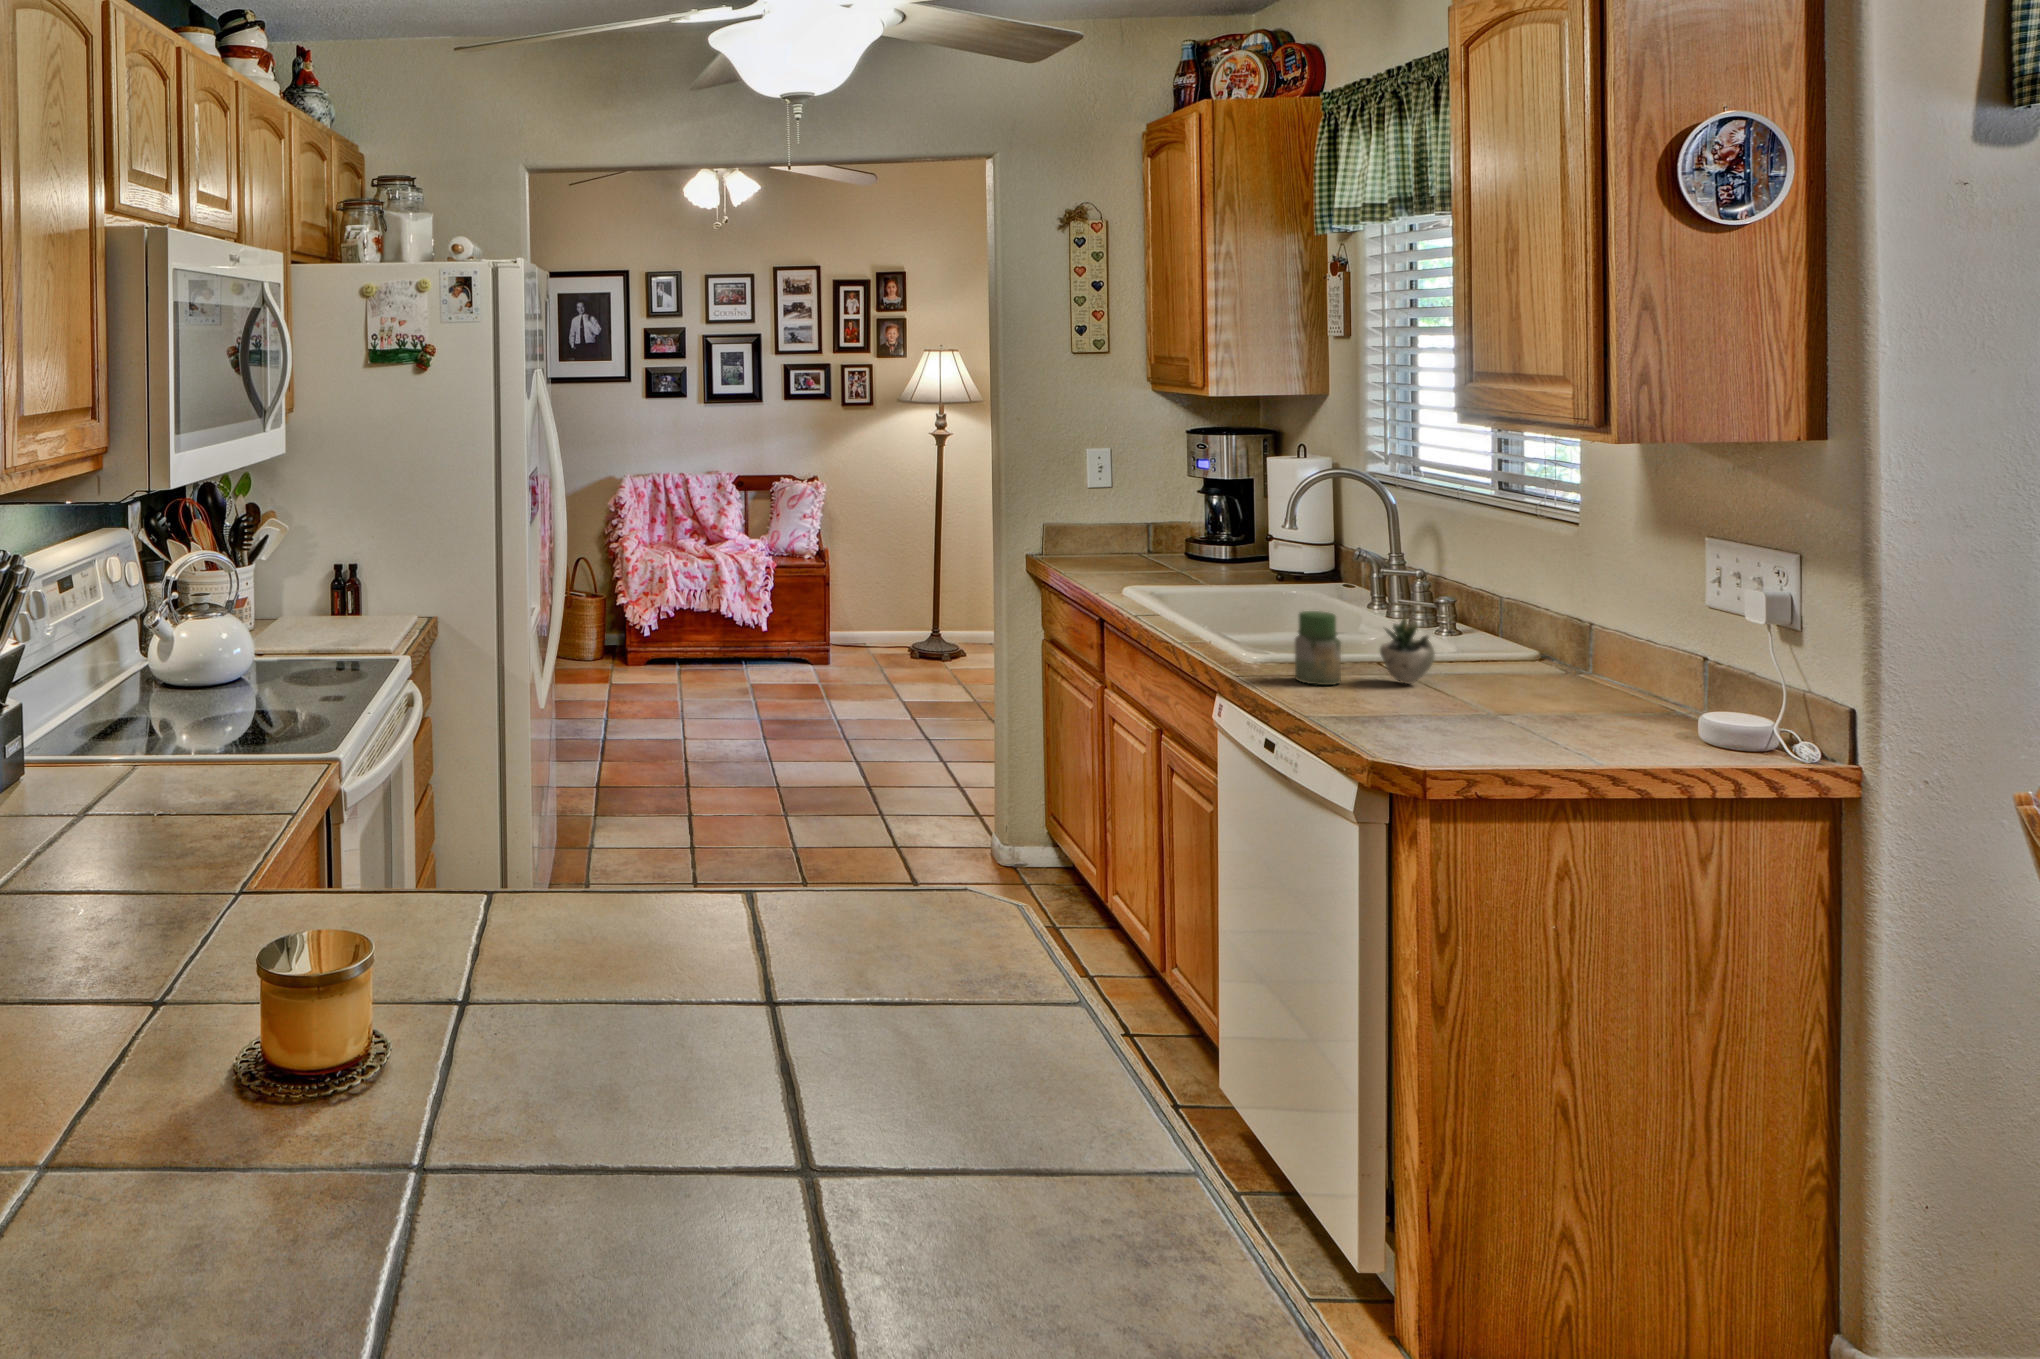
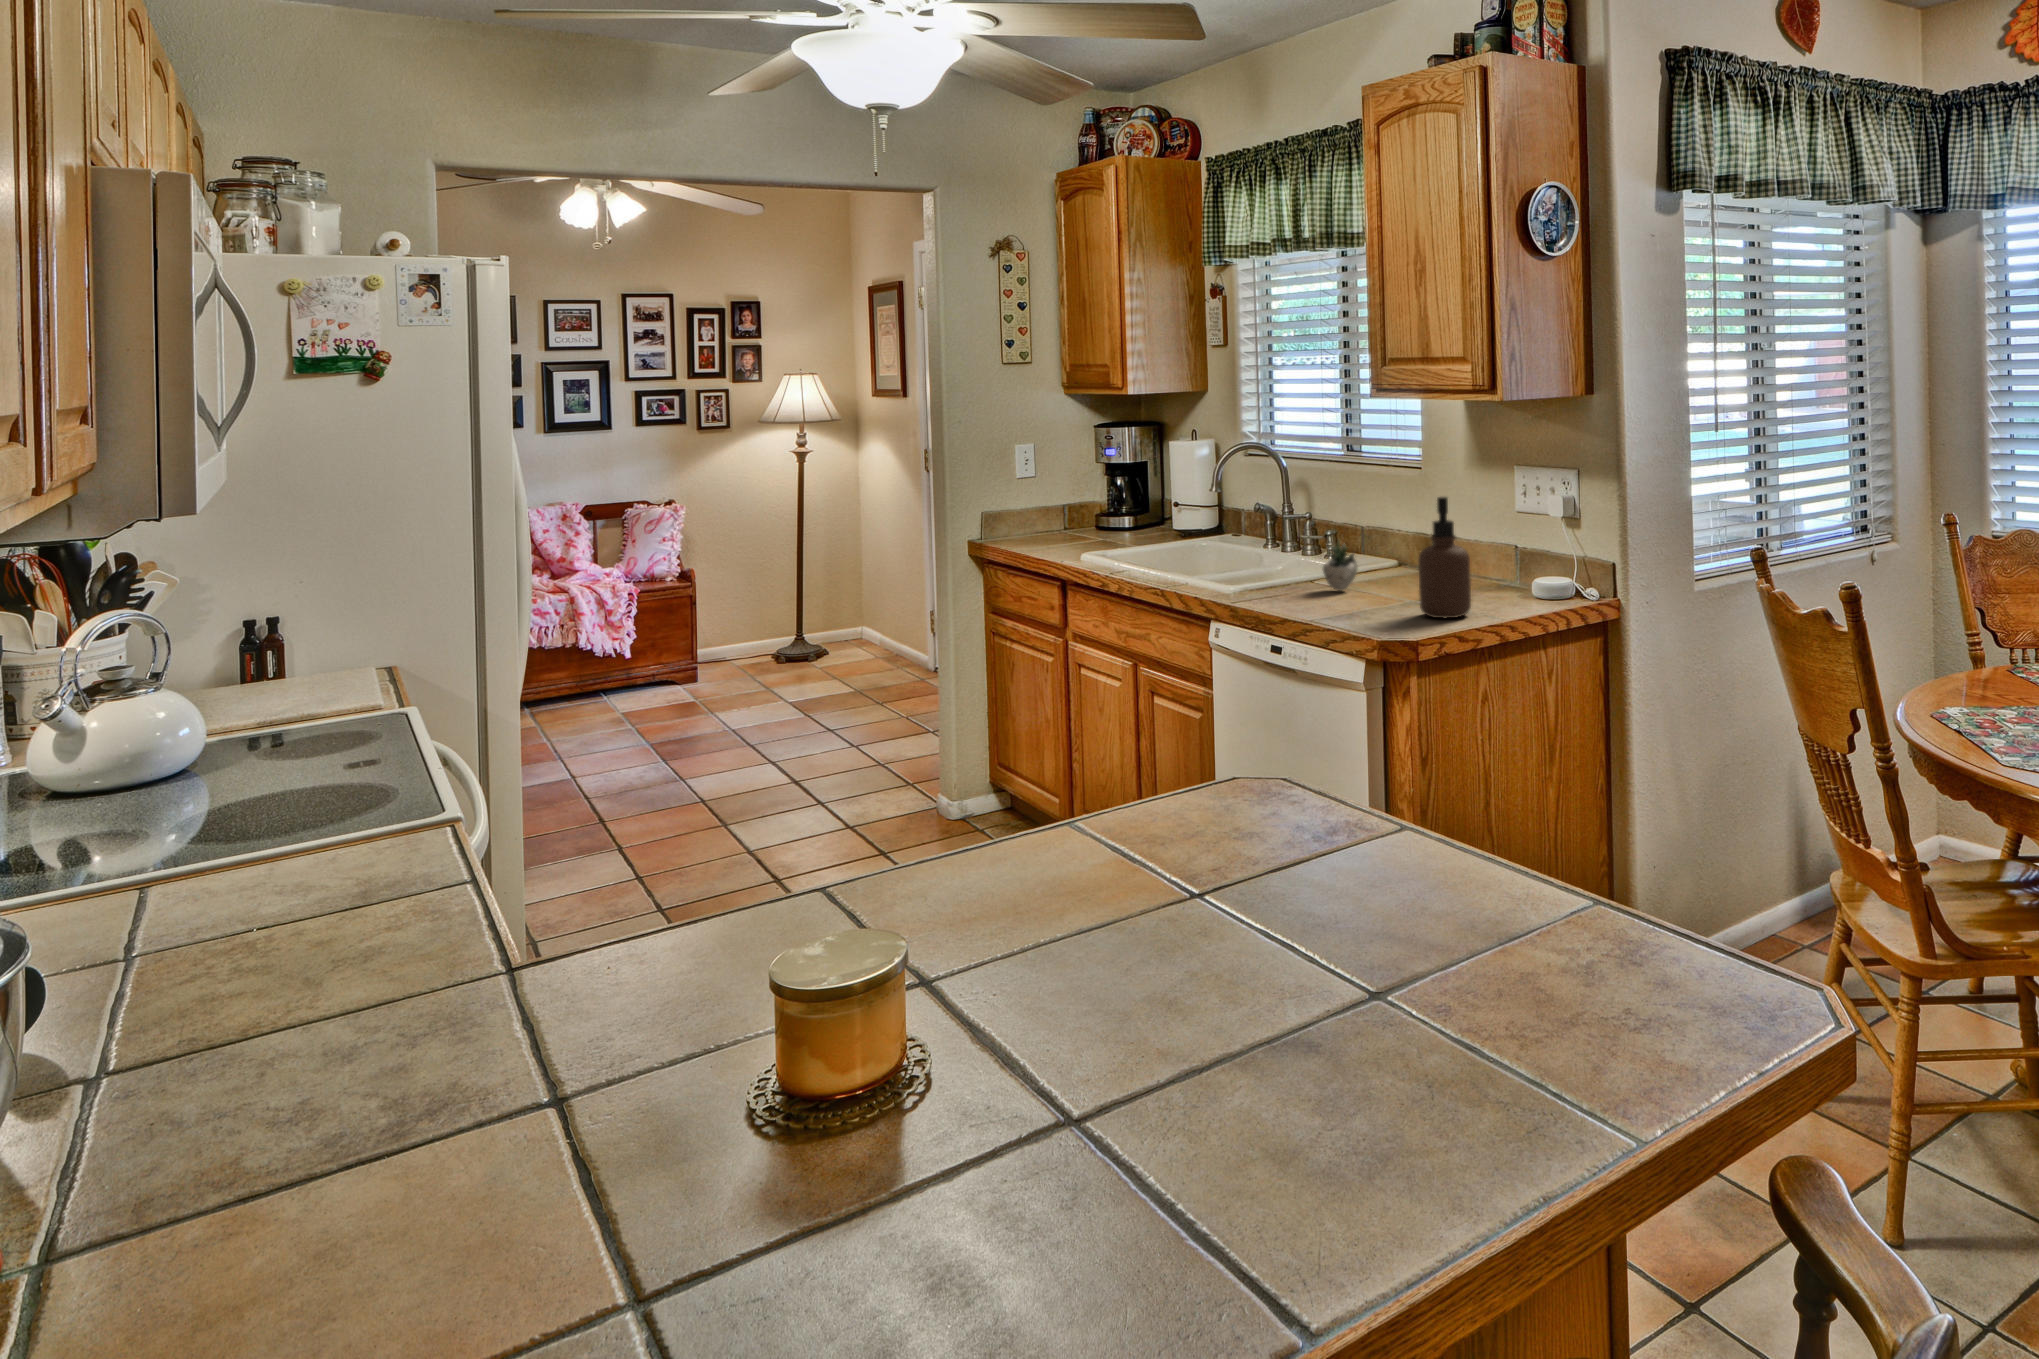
soap dispenser: none [1474,576,1561,750] -> present [1418,497,1471,618]
jar: present [1295,611,1341,685] -> none [1270,544,1303,600]

